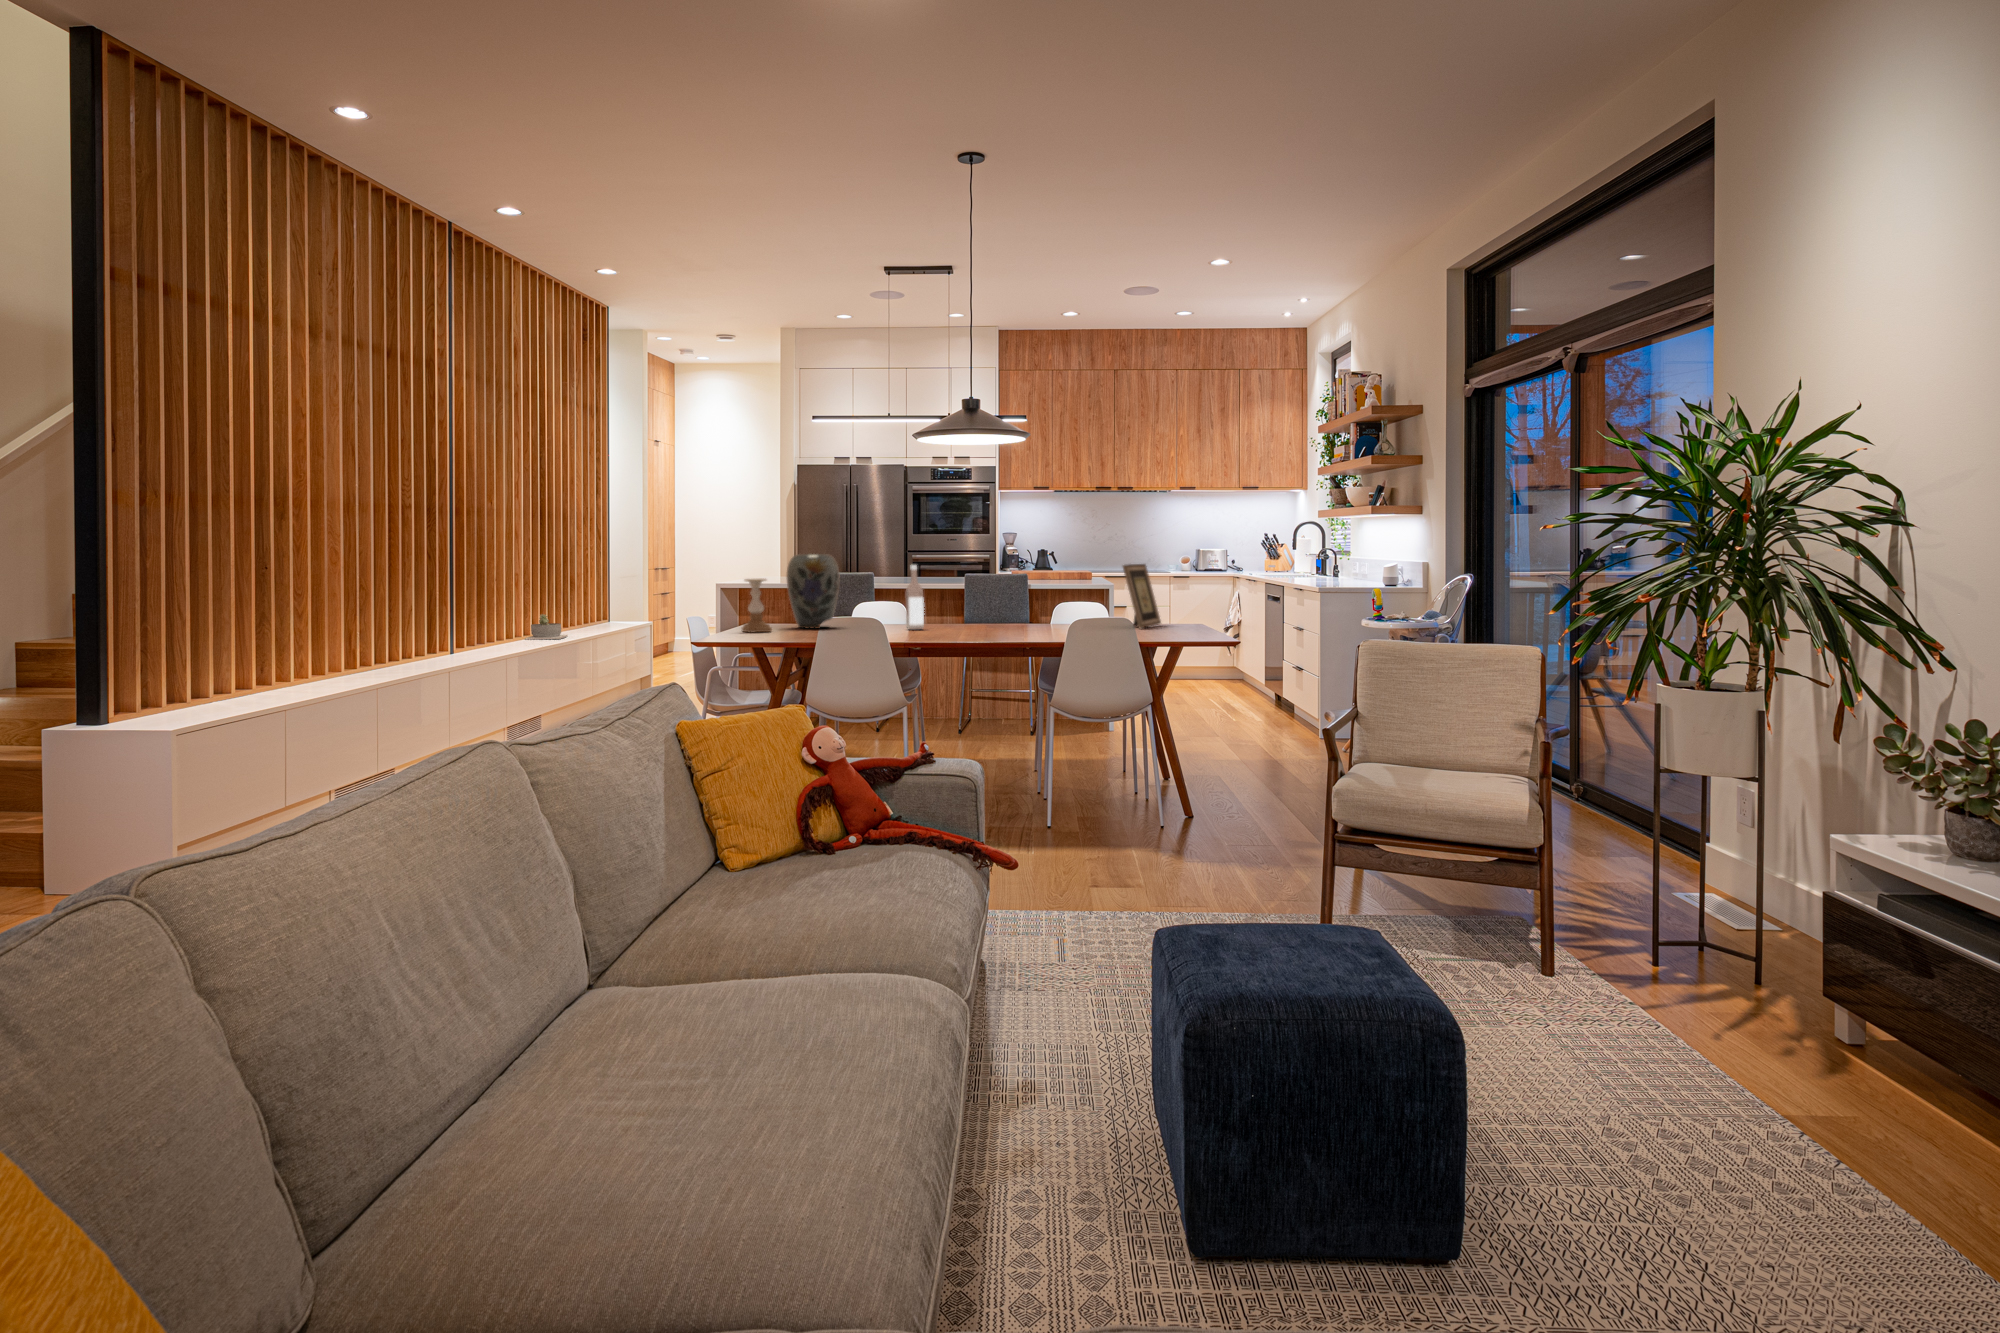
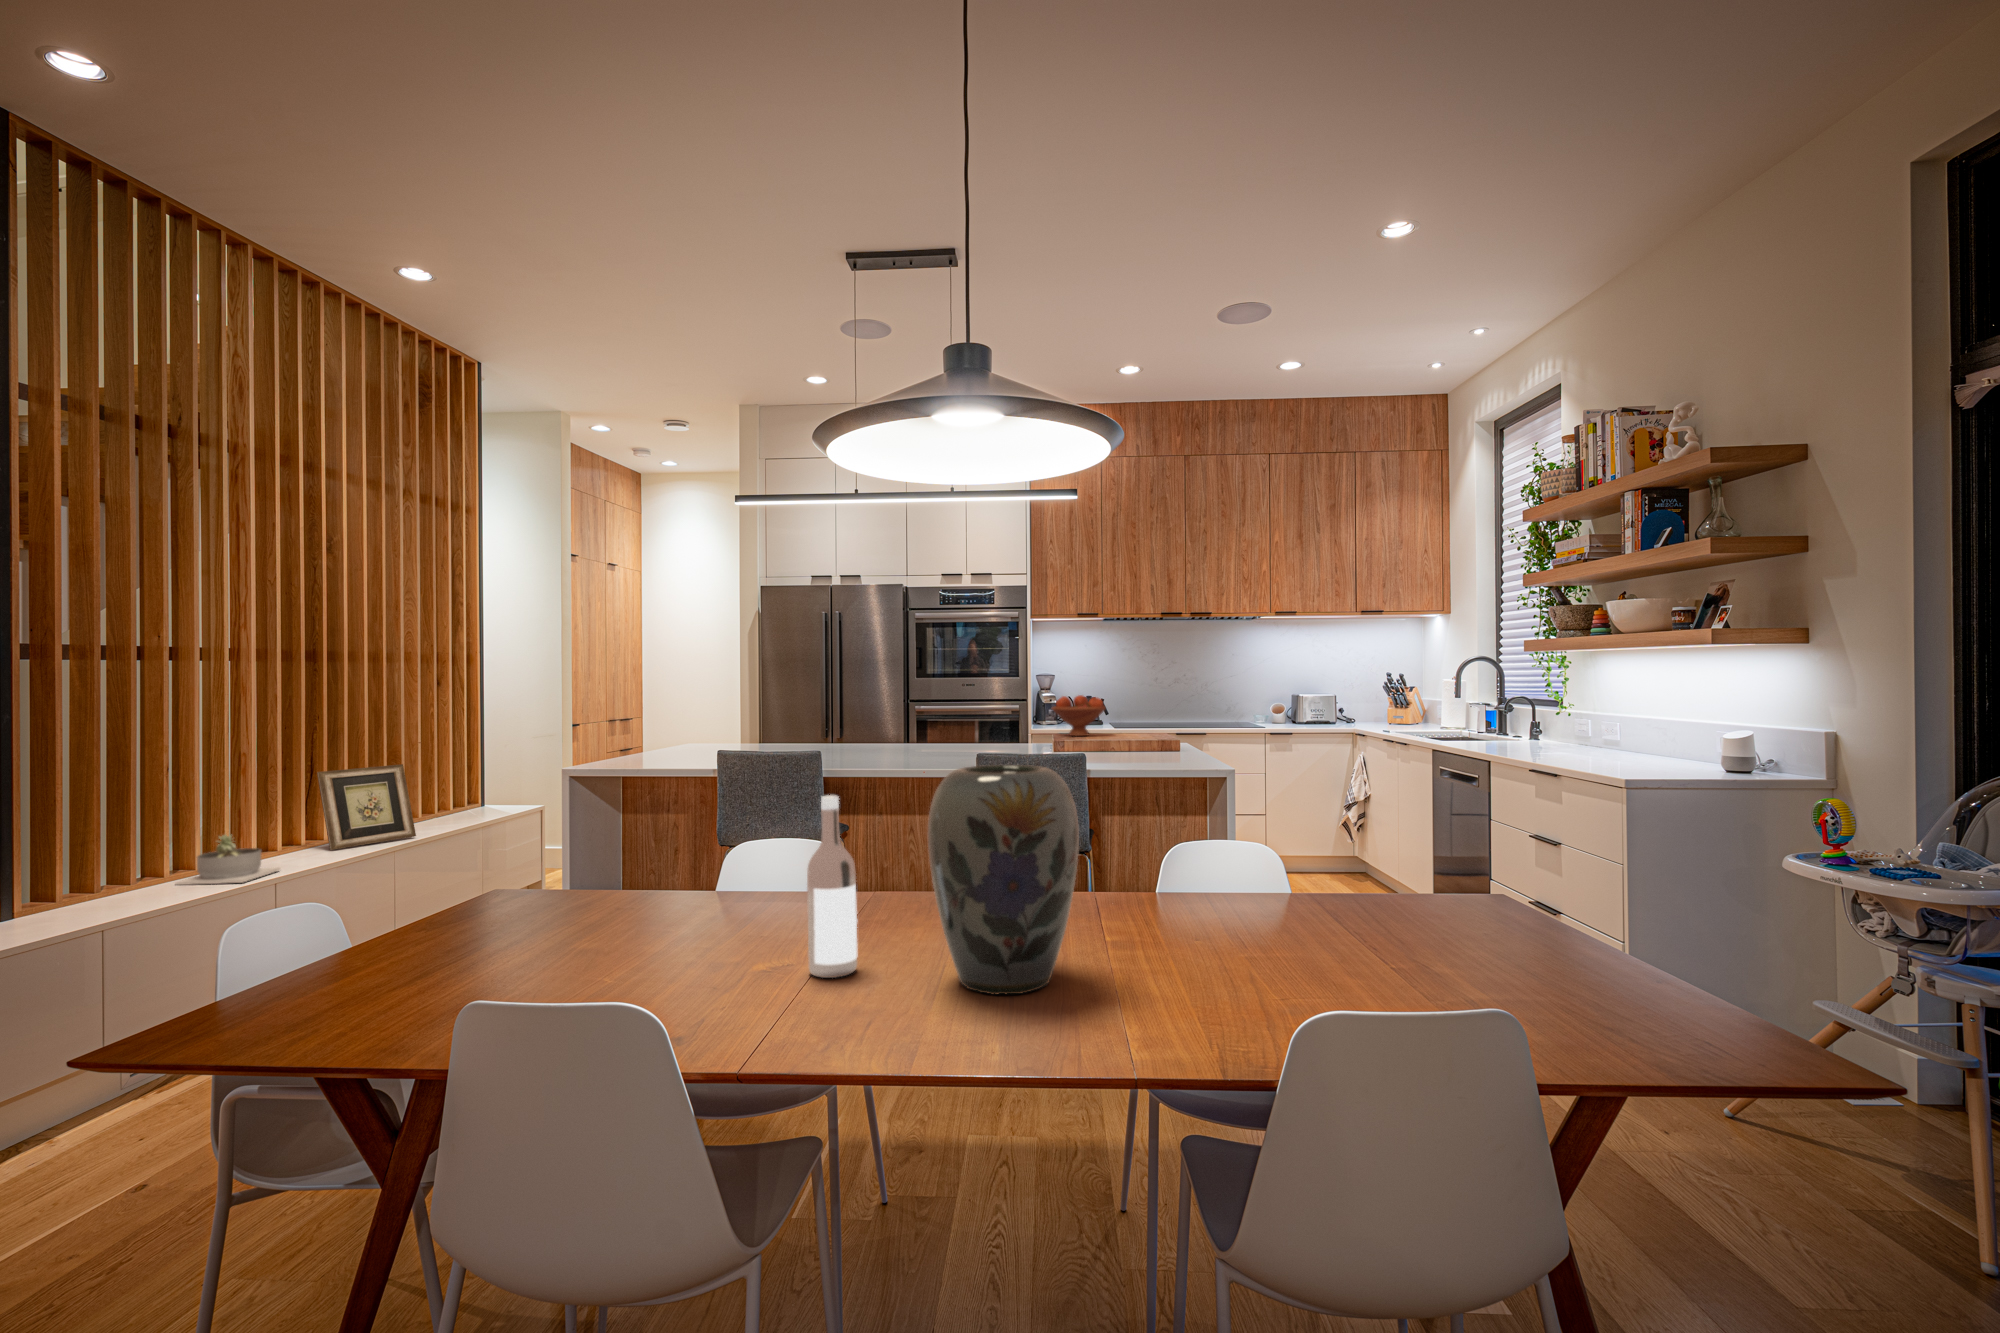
fruit bowl: none [1013,548,1051,576] -> present [1052,695,1105,736]
vase: present [786,554,840,629] -> present [928,765,1079,994]
picture frame: present [1123,564,1161,628] -> present [317,764,416,850]
candle holder: present [742,579,772,632] -> none [323,842,410,1015]

